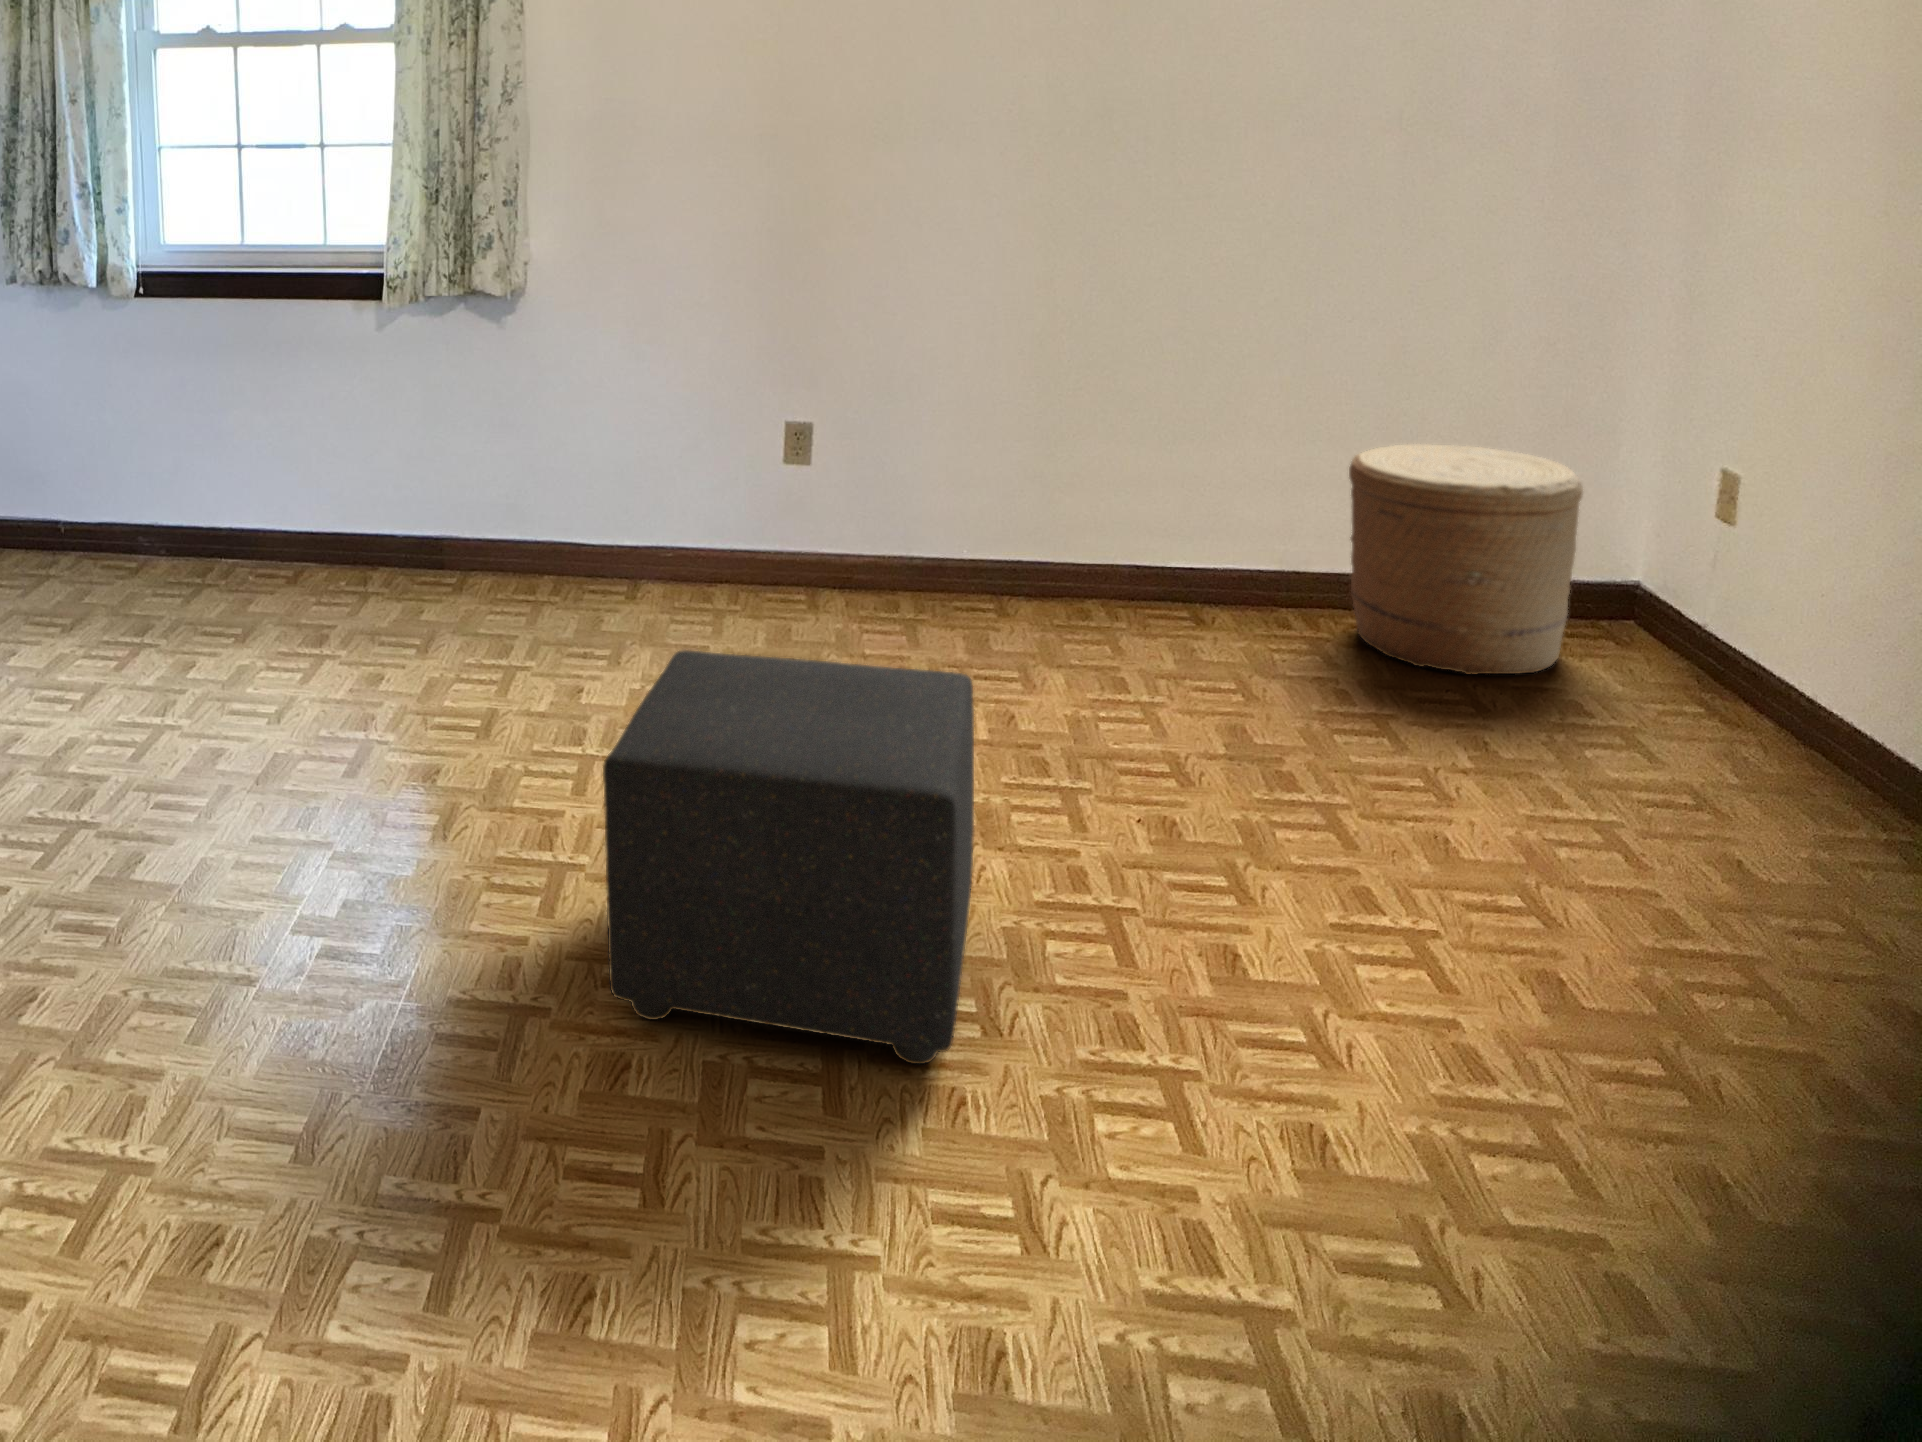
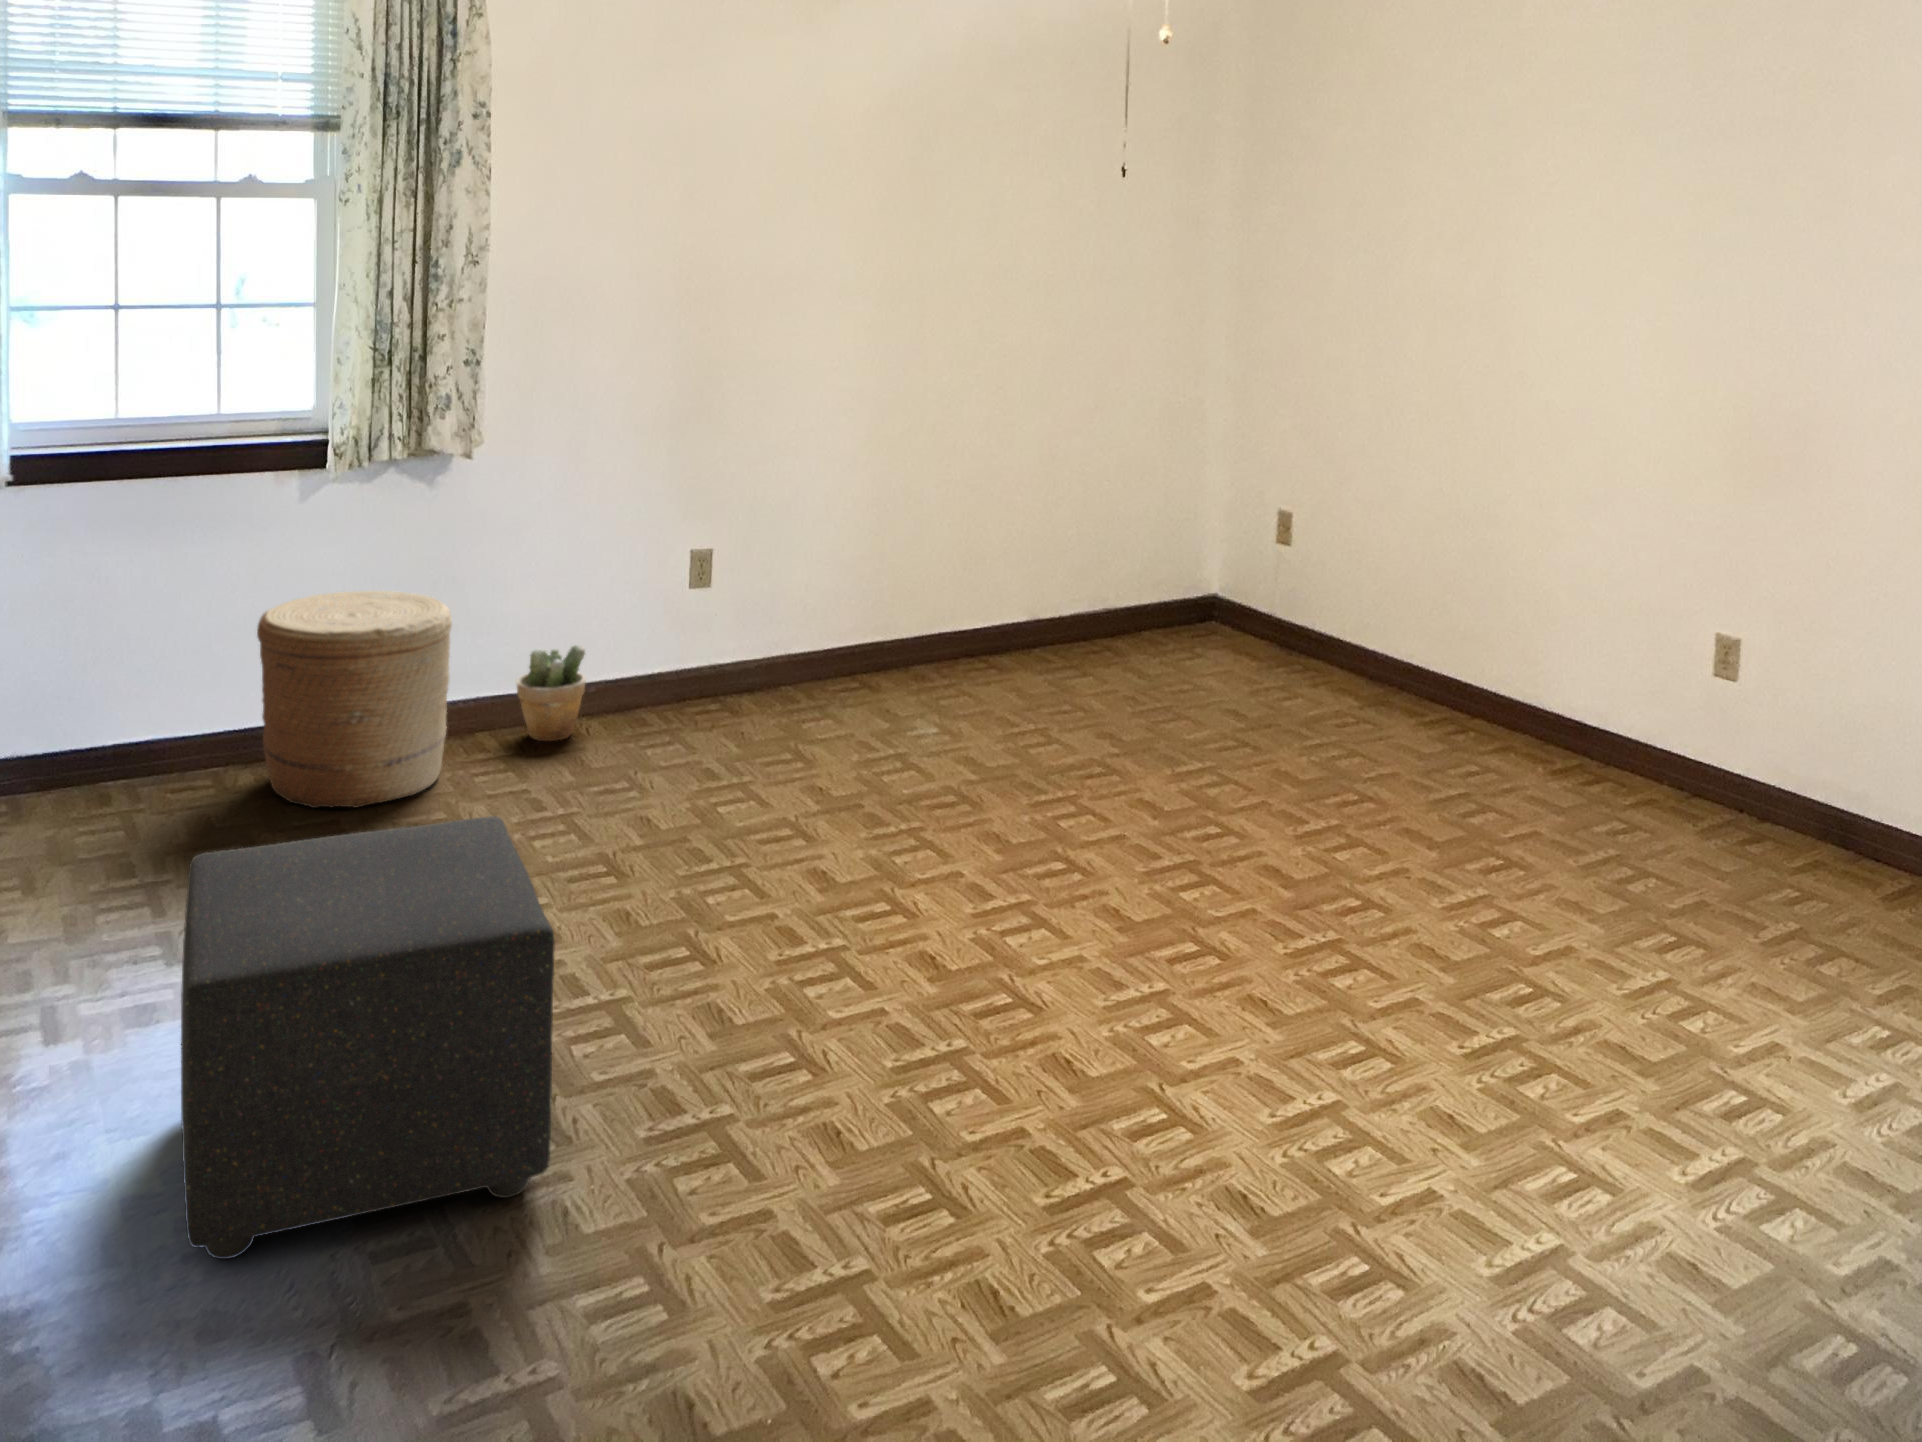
woven basket: present [1349,444,1583,675] -> present [257,591,452,808]
potted plant: none [1130,523,1211,626] -> present [517,645,586,741]

